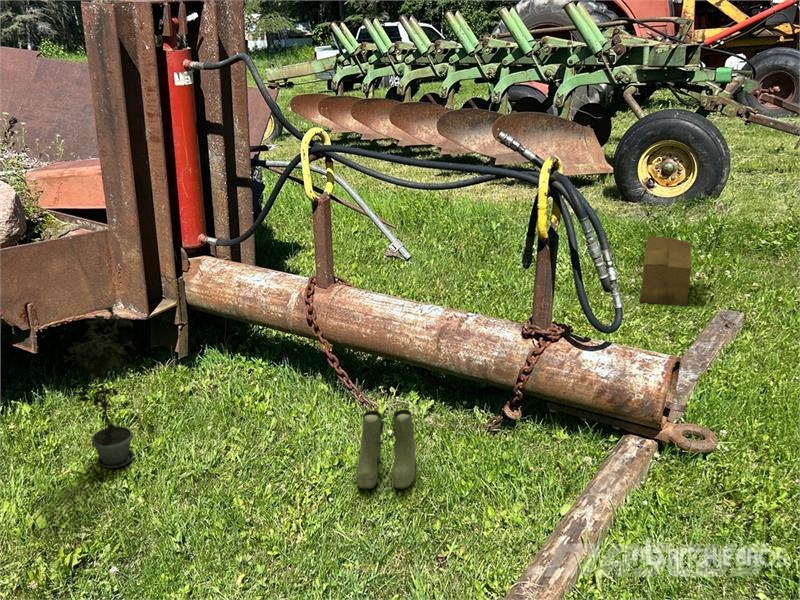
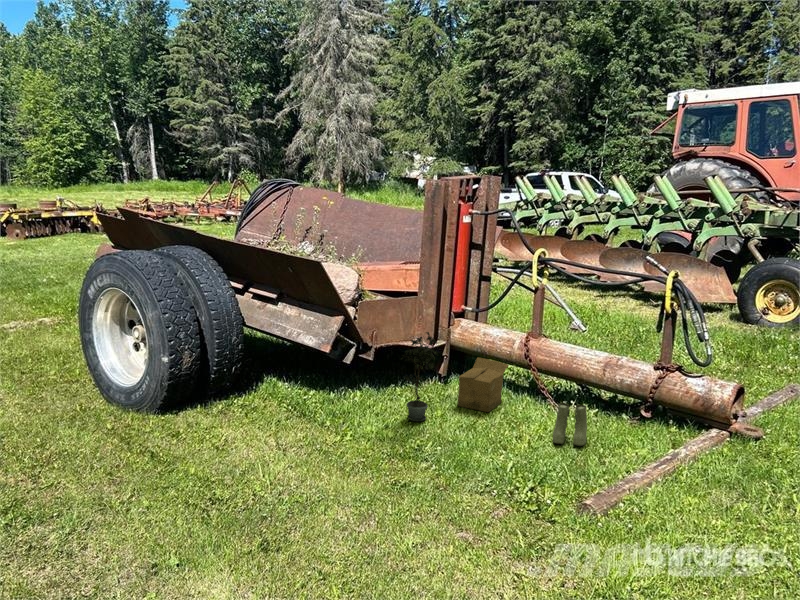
cardboard box: present [640,236,692,306] -> present [458,357,509,412]

